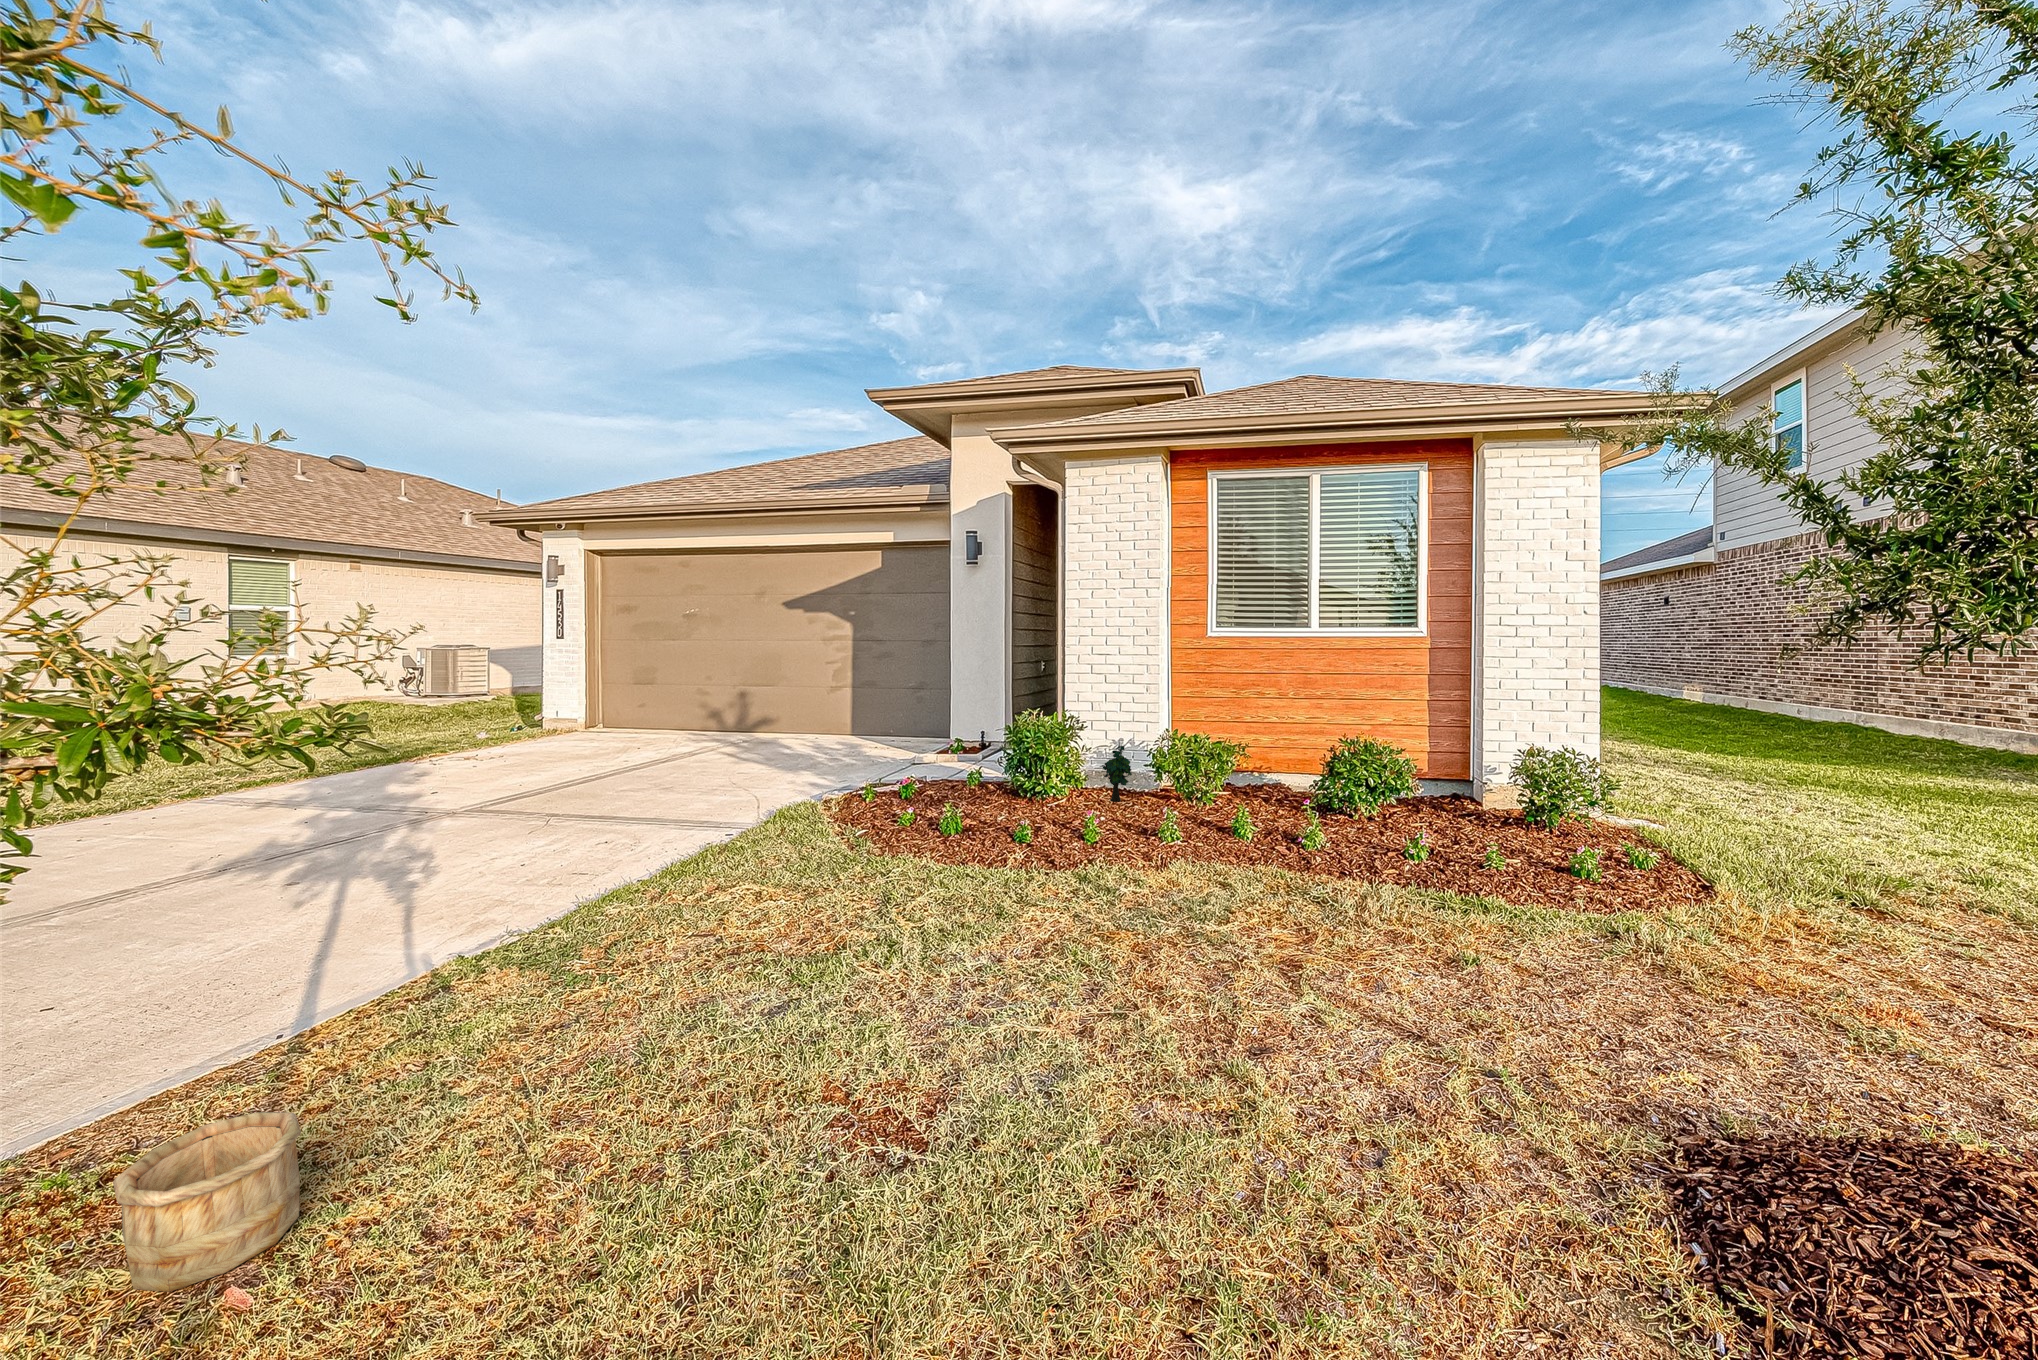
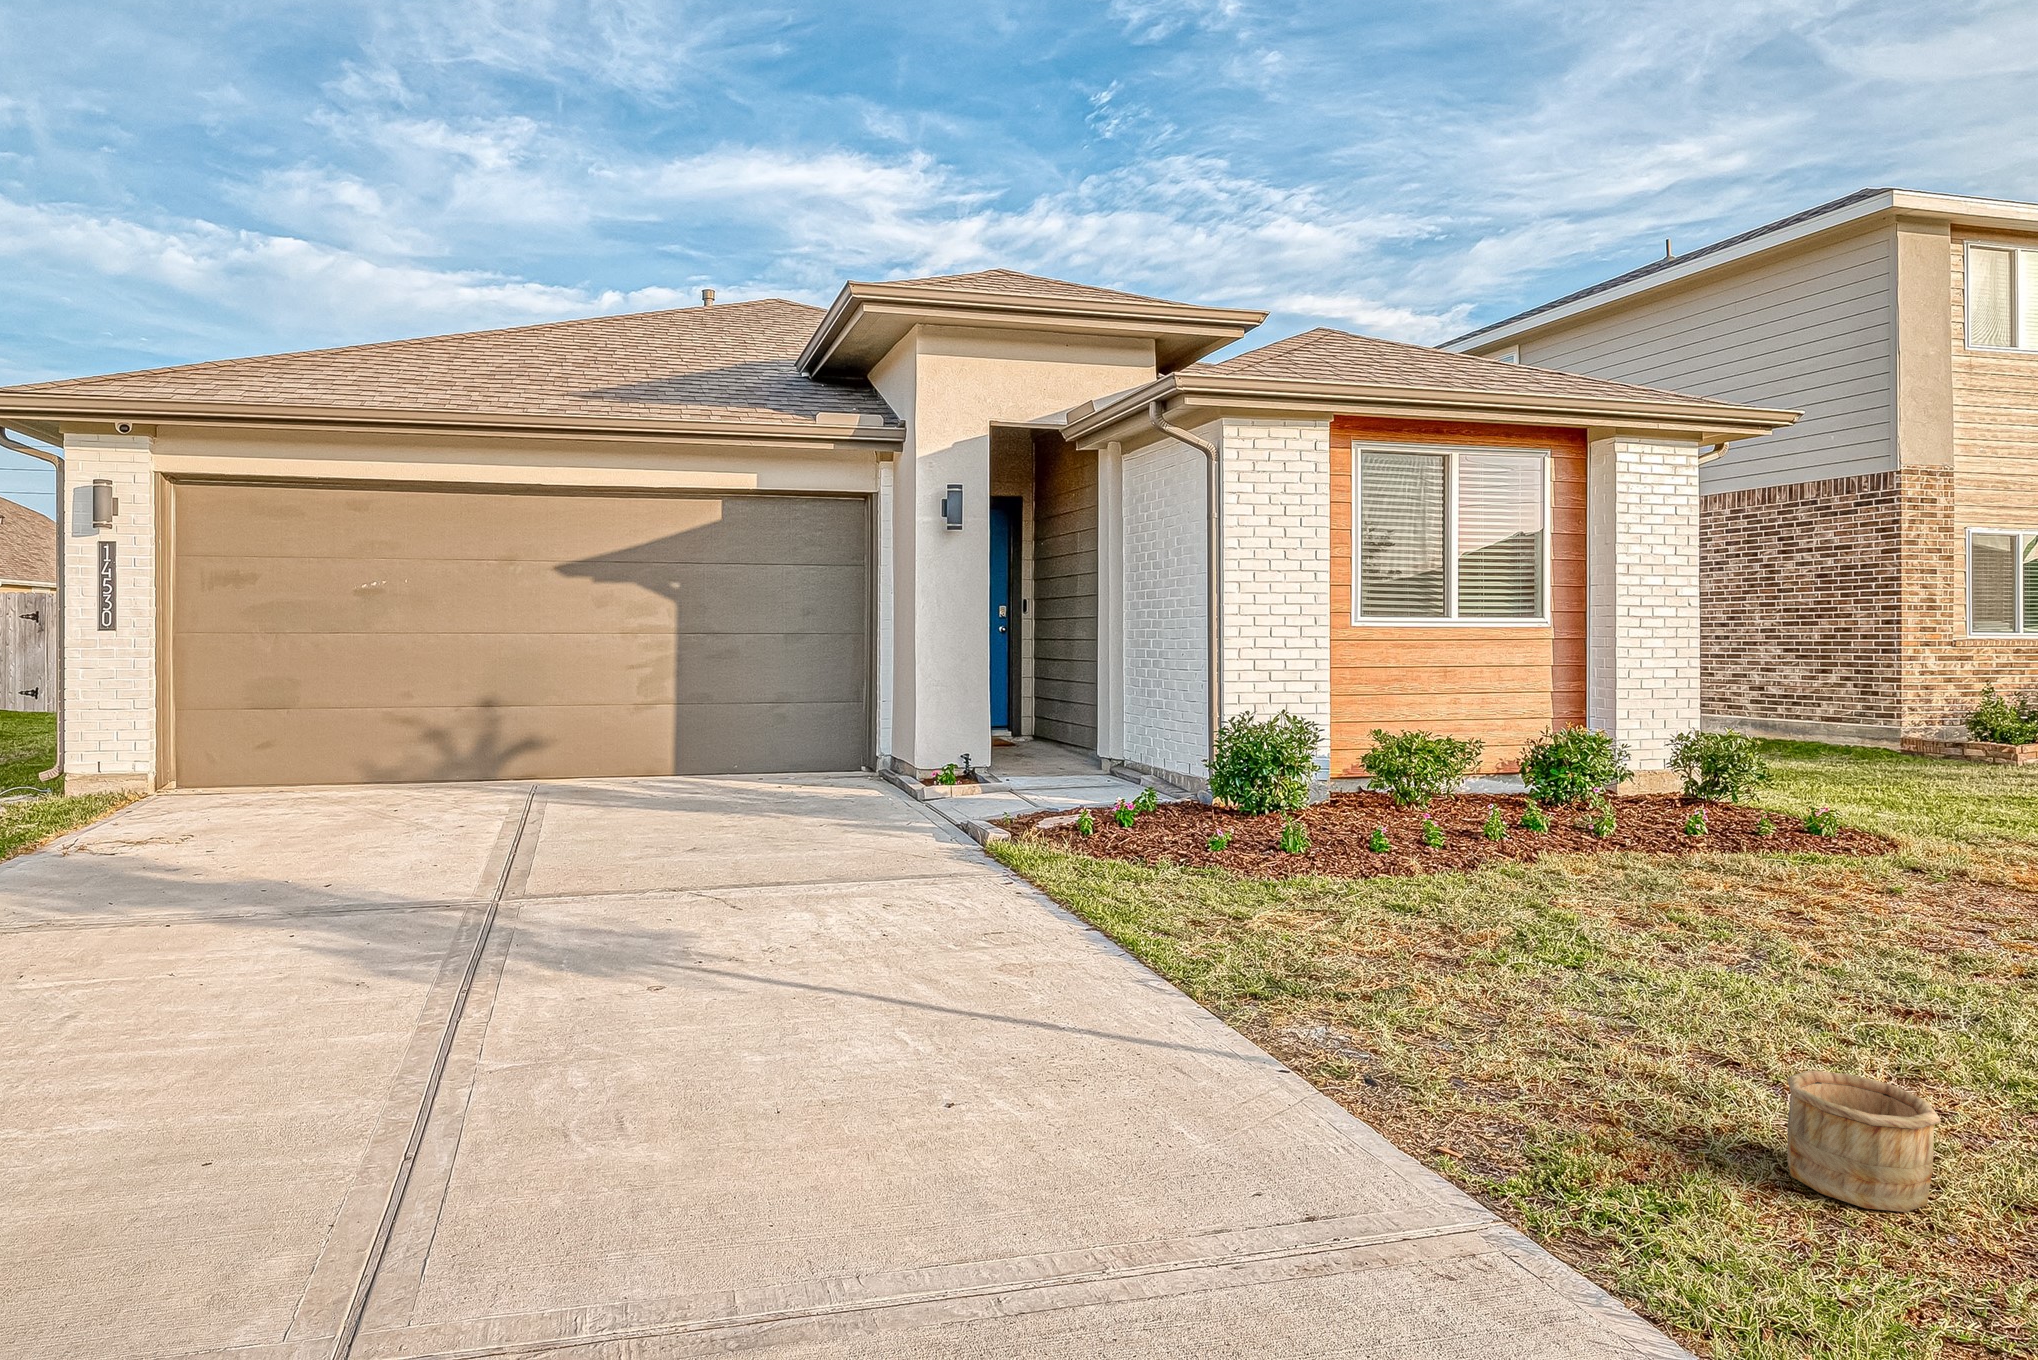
decorative plant: present [1100,746,1132,802] -> none [1258,759,1297,826]

